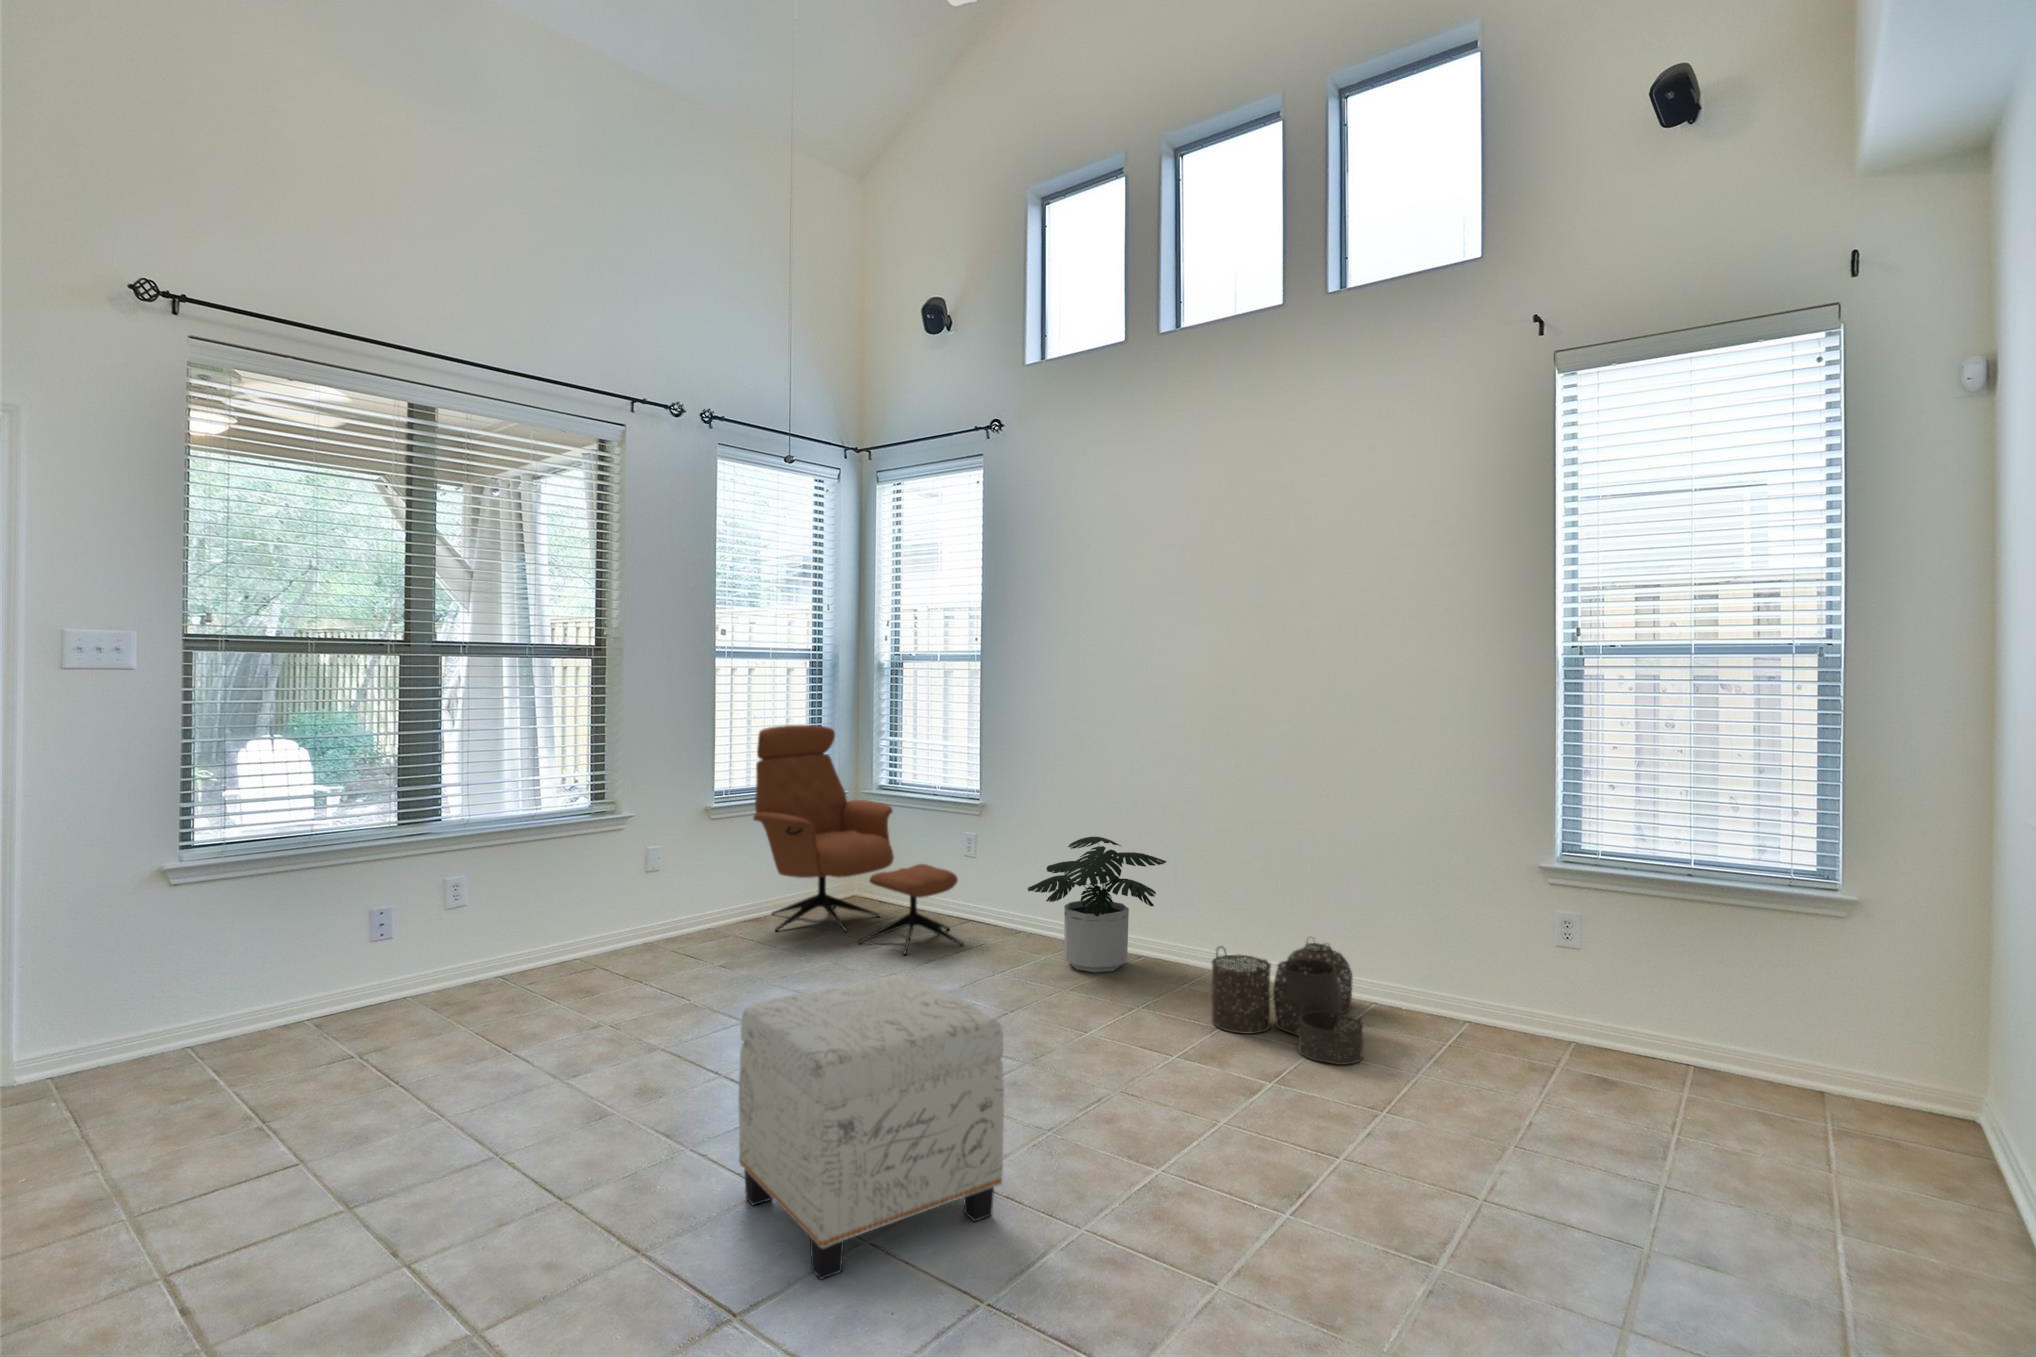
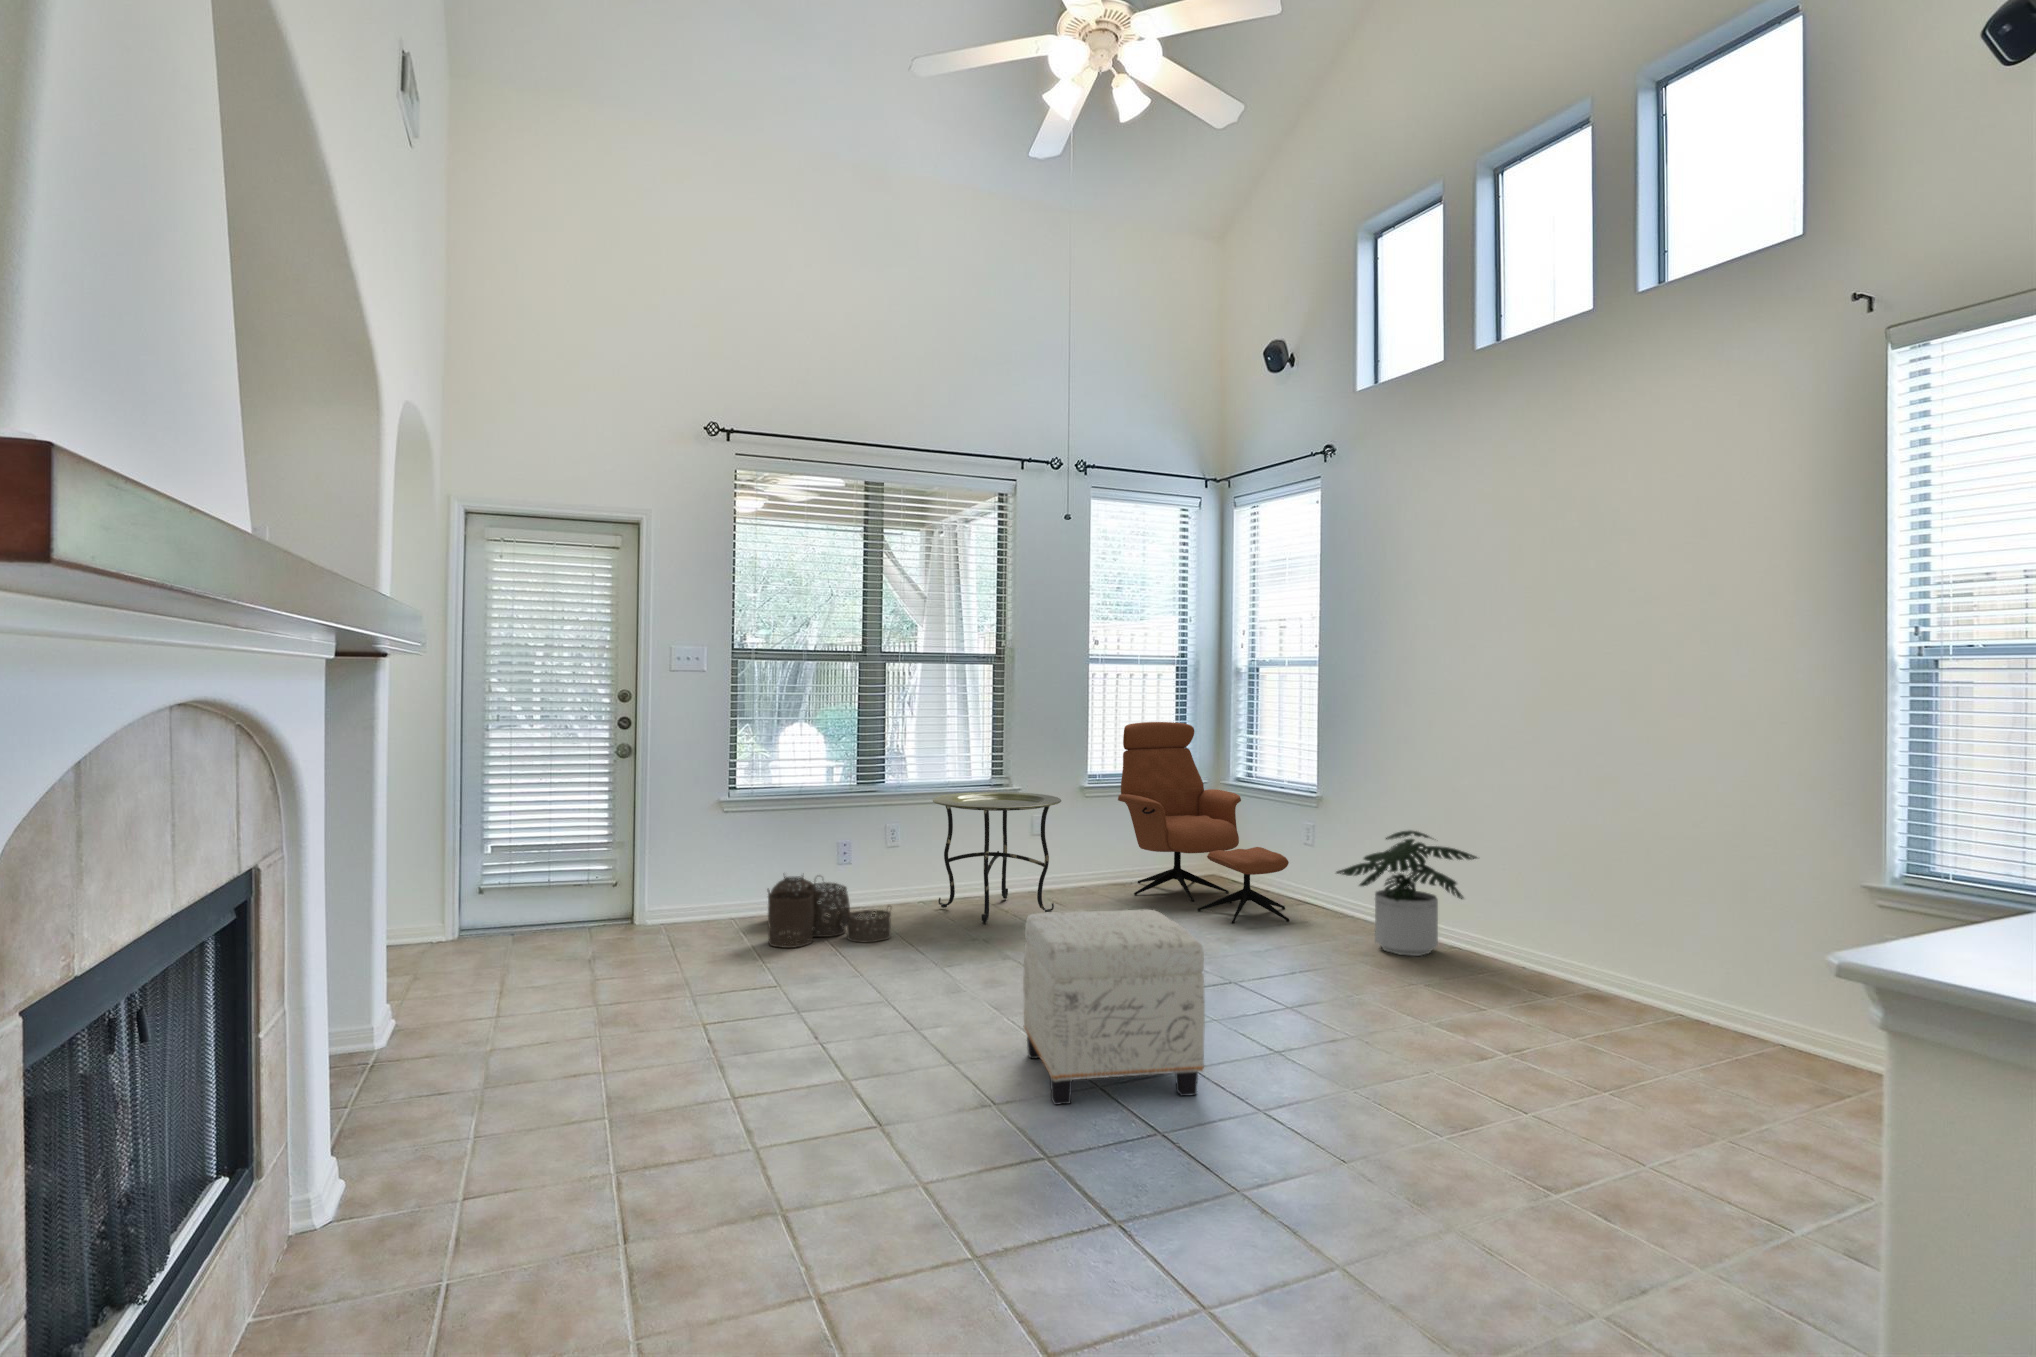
side table: none [518,819,696,996] -> present [933,792,1061,924]
woven basket: present [1211,942,1364,1065] -> present [768,876,891,948]

